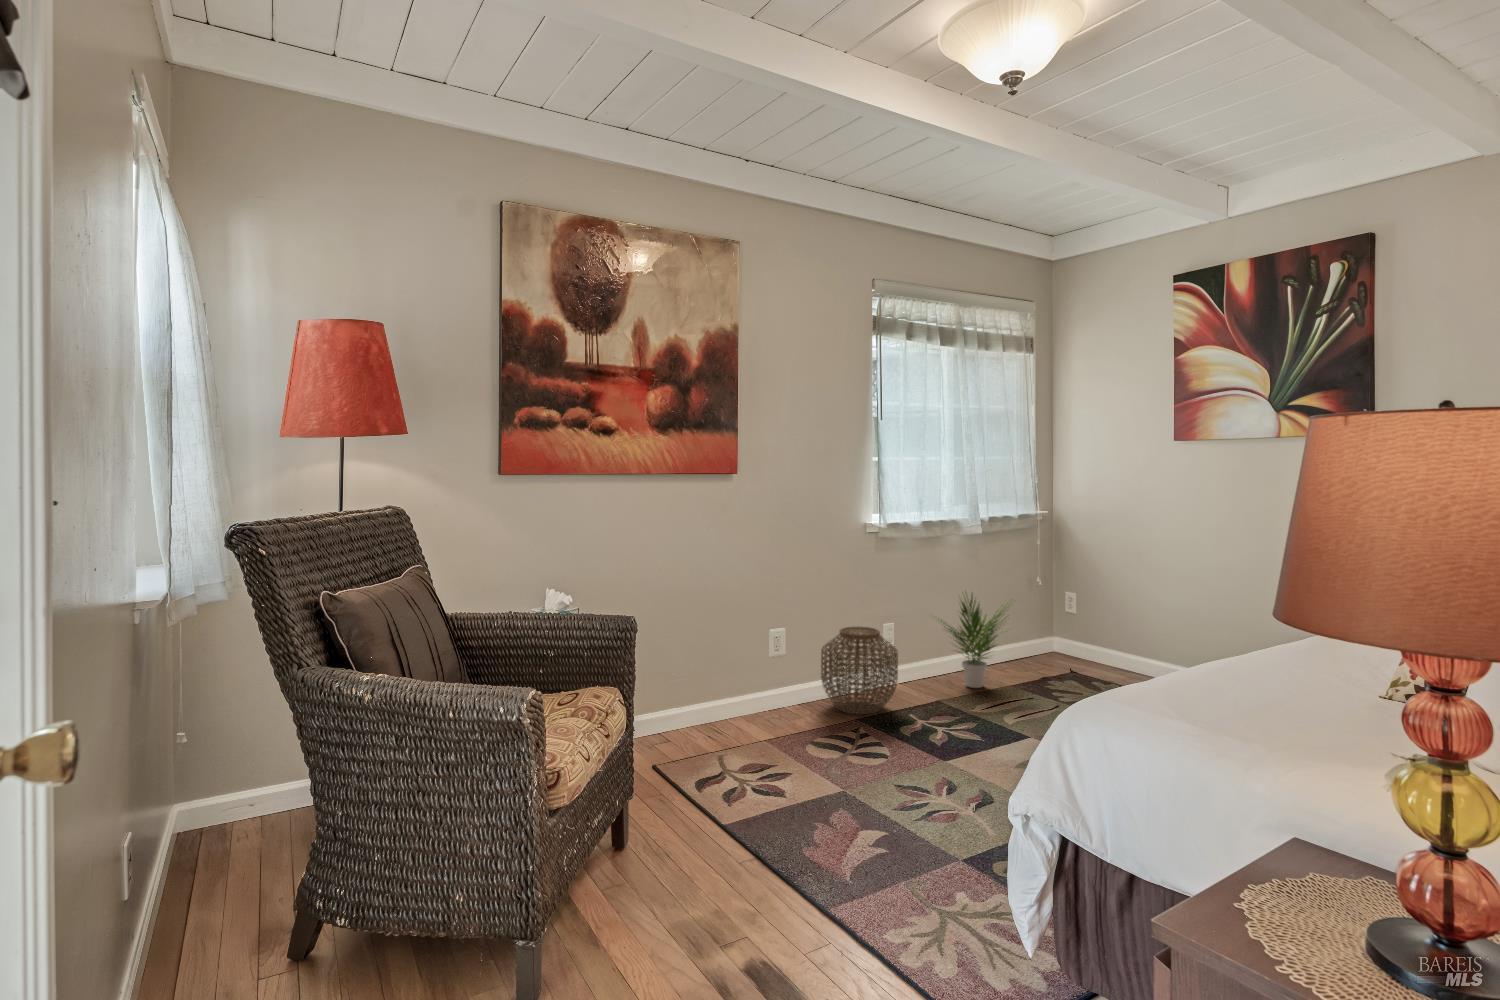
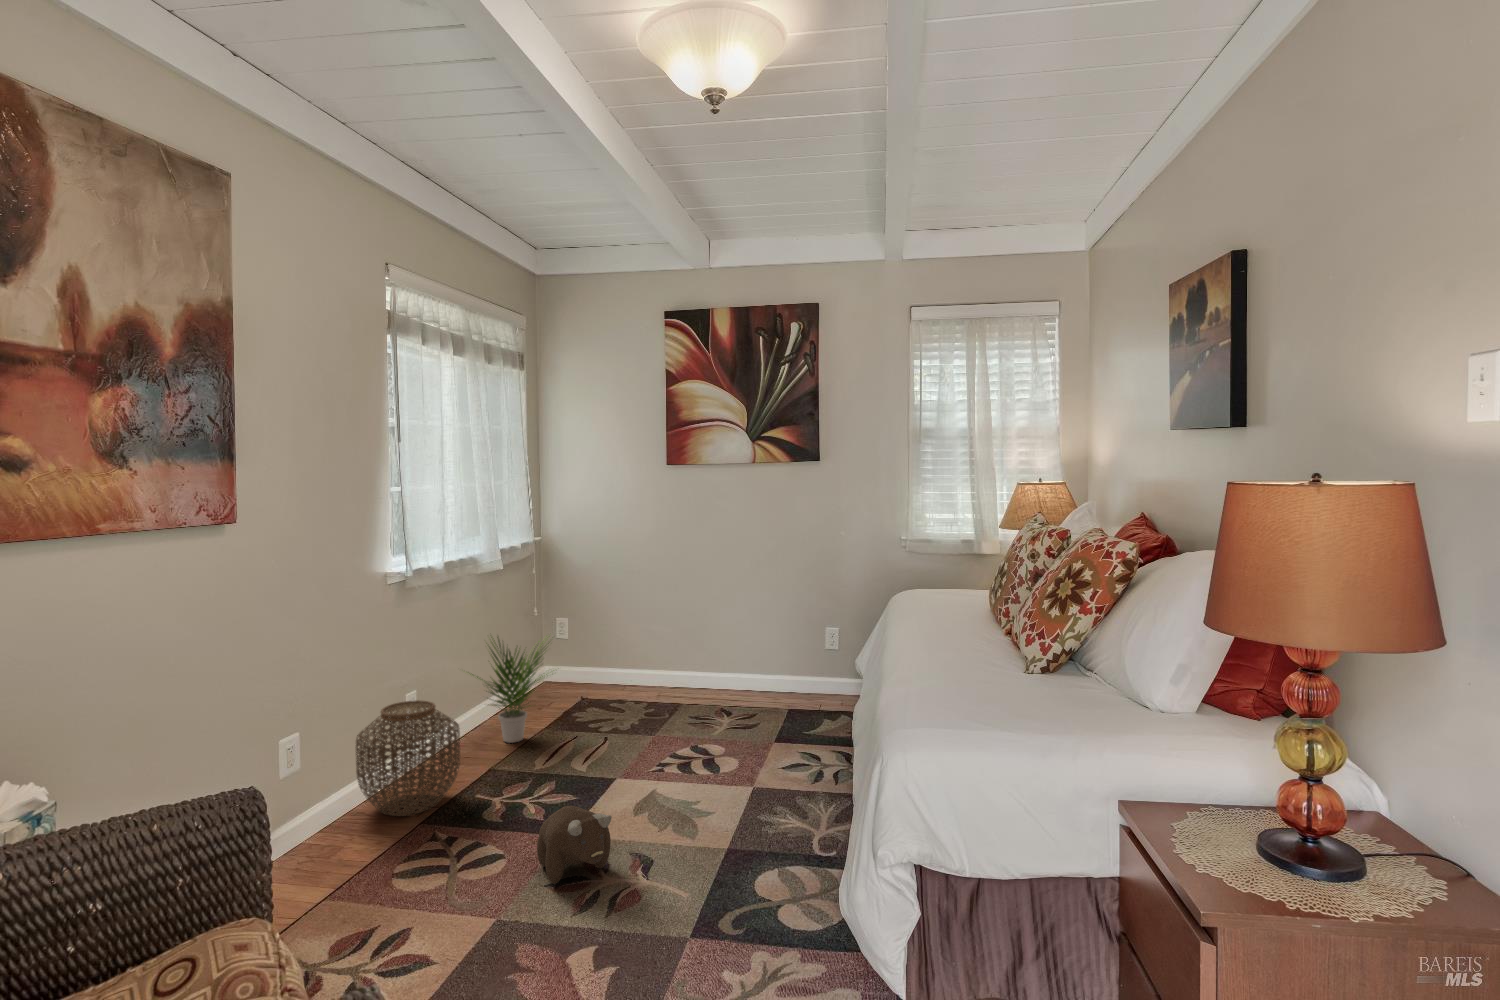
plush toy: none [899,727,959,788] -> present [537,806,612,884]

